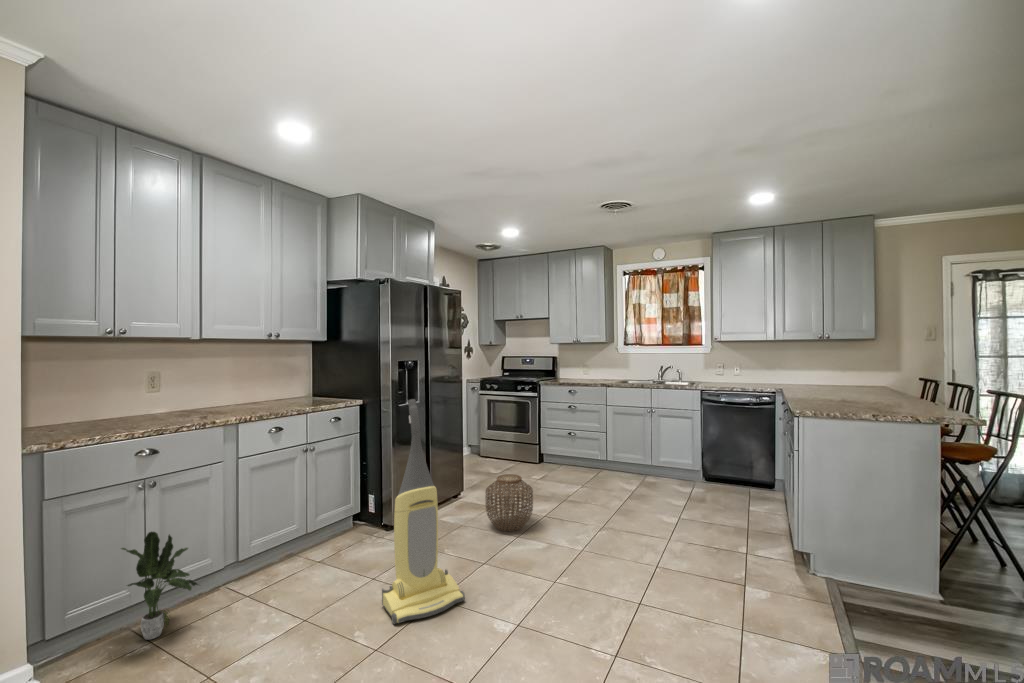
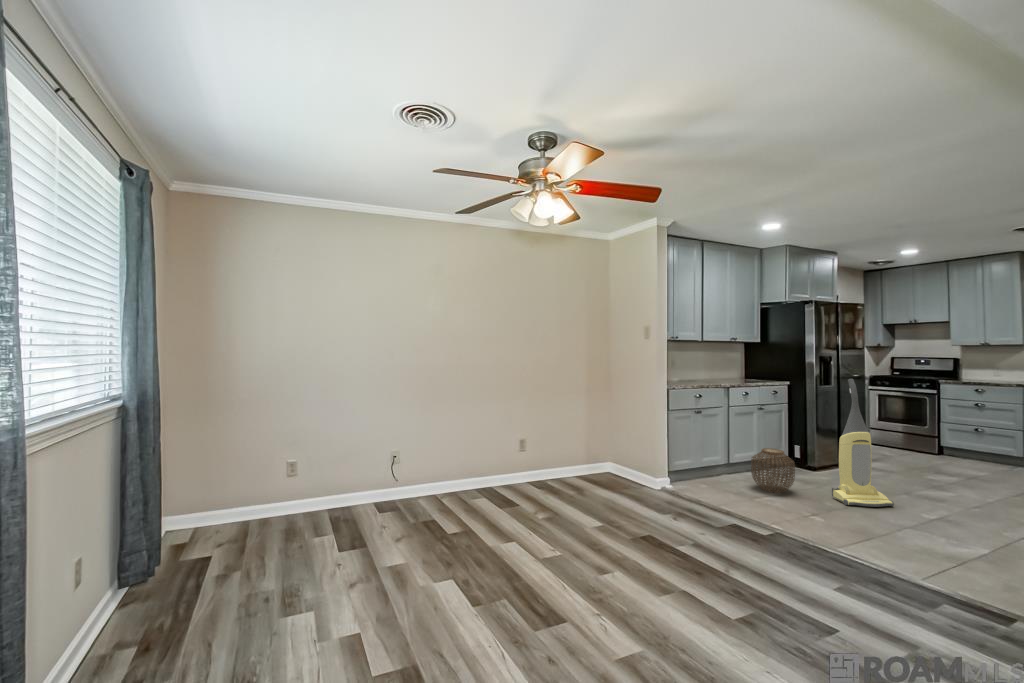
woven basket: present [485,474,533,531] -> present [751,448,795,493]
potted plant: present [121,532,198,640] -> none [692,433,726,484]

